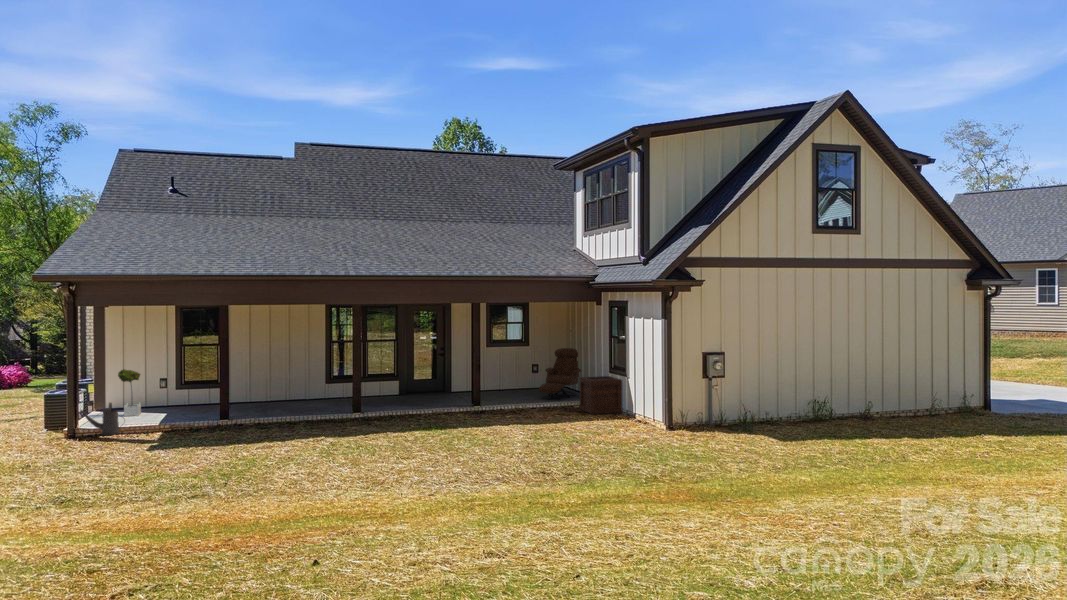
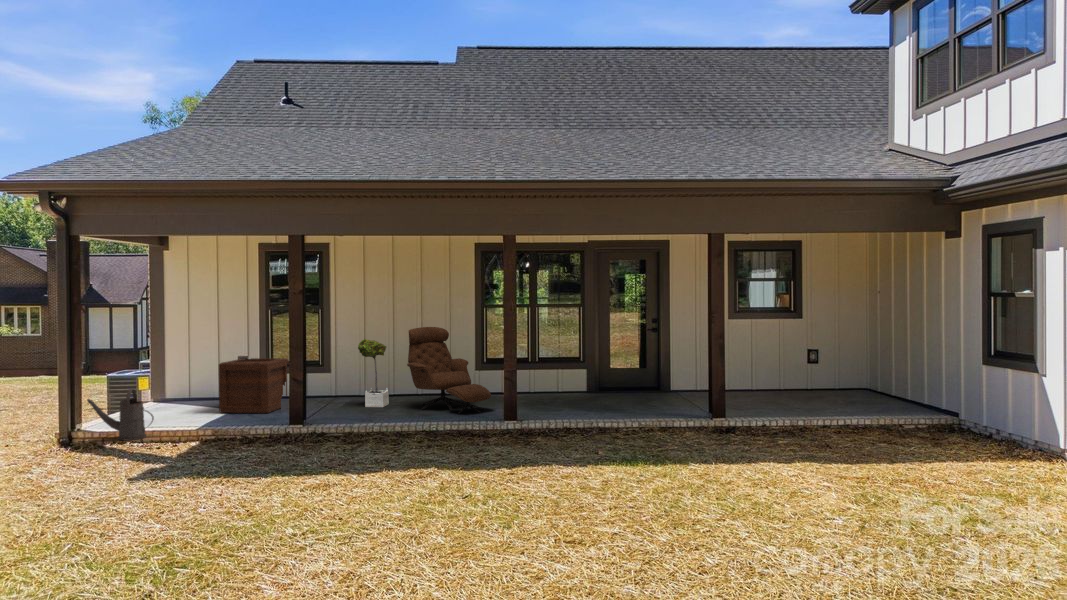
lounge chair: present [539,348,581,399] -> present [407,327,491,414]
potted tree: present [118,369,141,416] -> present [358,339,389,407]
wooden crate: present [579,376,622,414] -> present [219,358,289,413]

